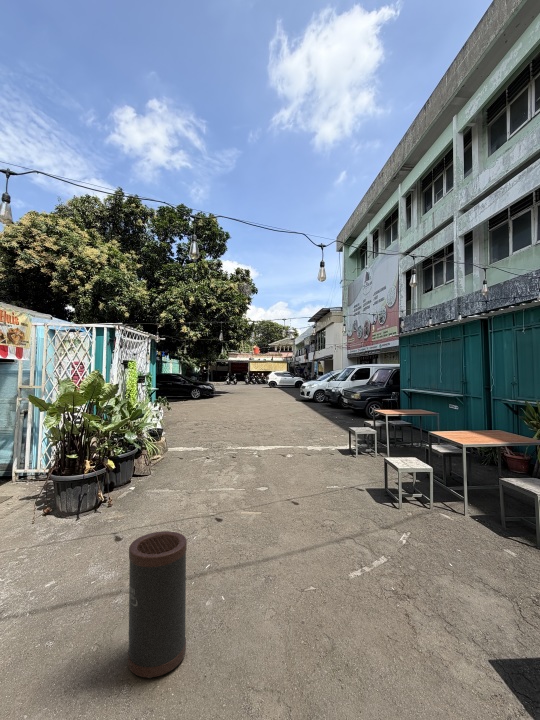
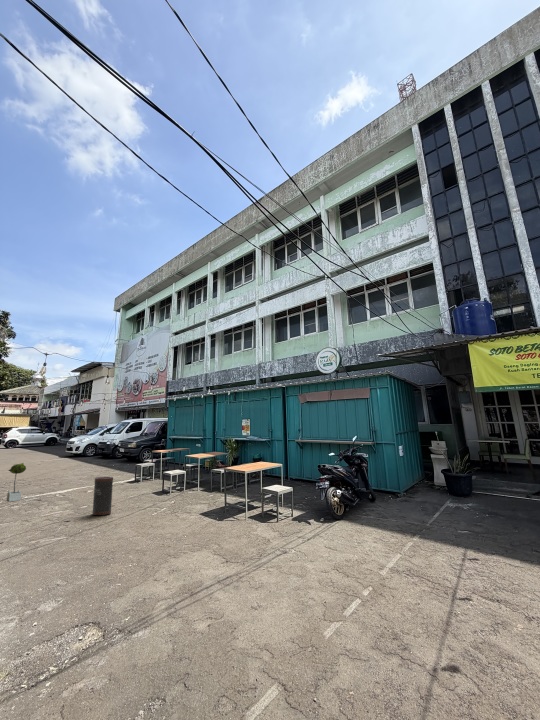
potted tree: none [105,440,133,505] -> present [7,463,26,502]

